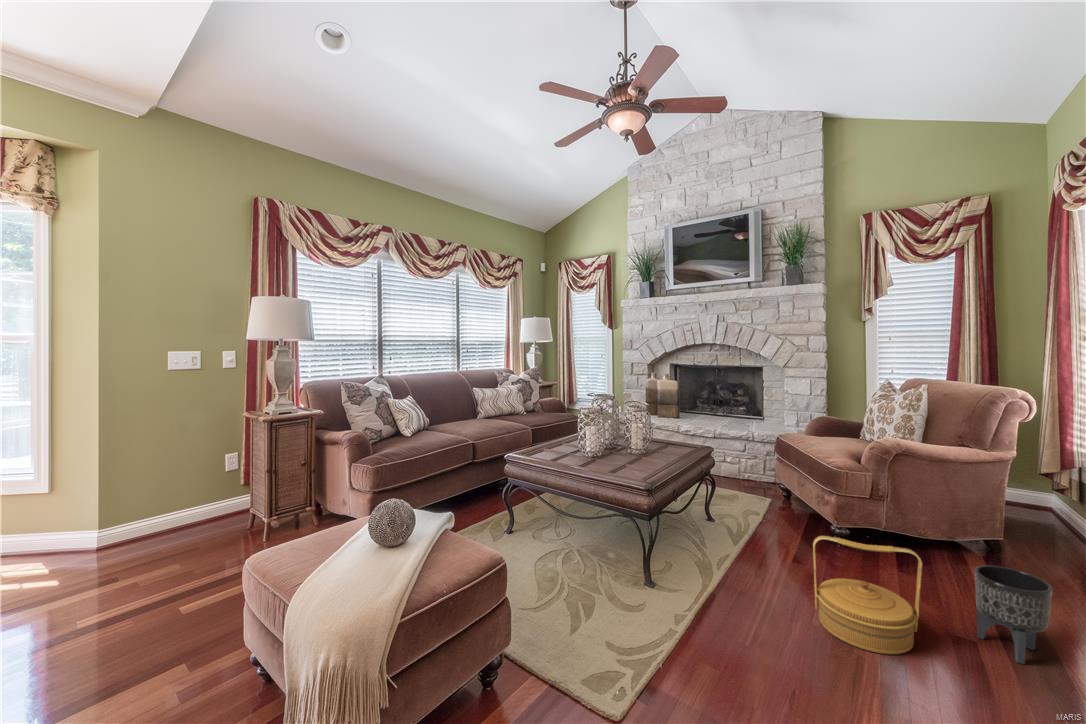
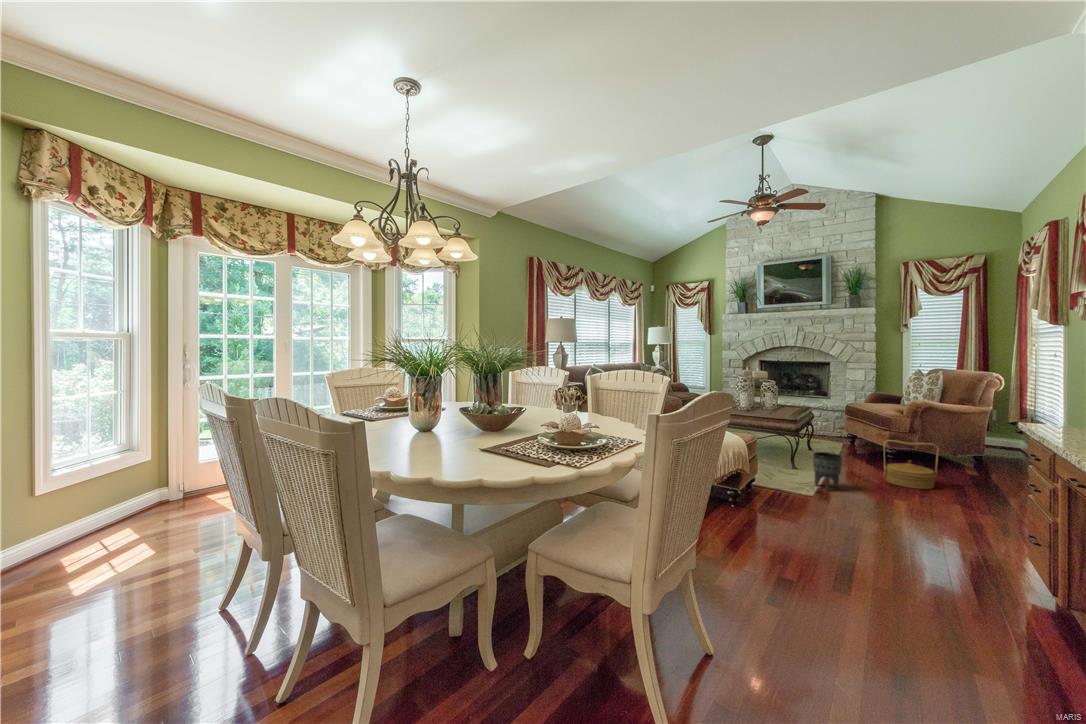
planter: present [975,565,1052,664] -> present [813,452,842,491]

